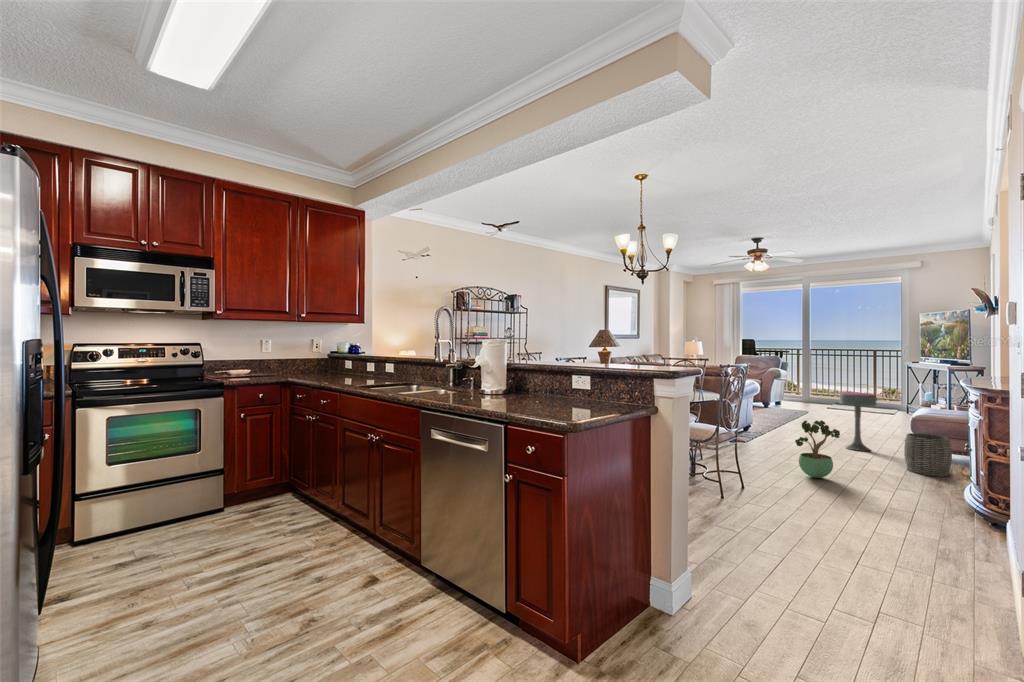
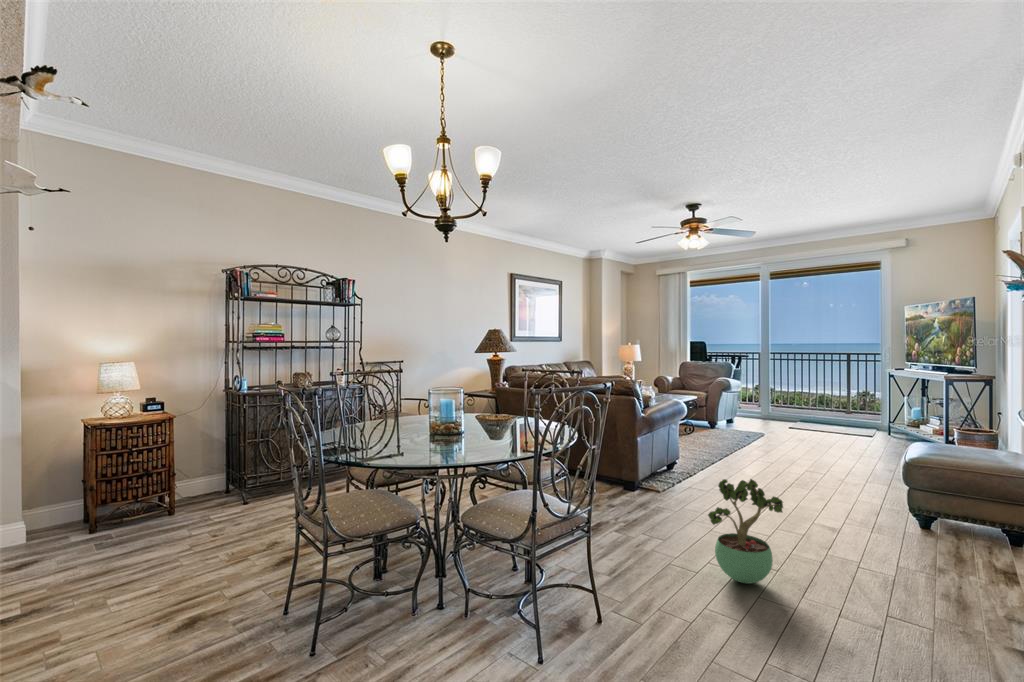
bar stool: present [839,392,876,451] -> none [795,417,849,509]
woven basket: present [904,433,952,476] -> none [895,491,976,574]

